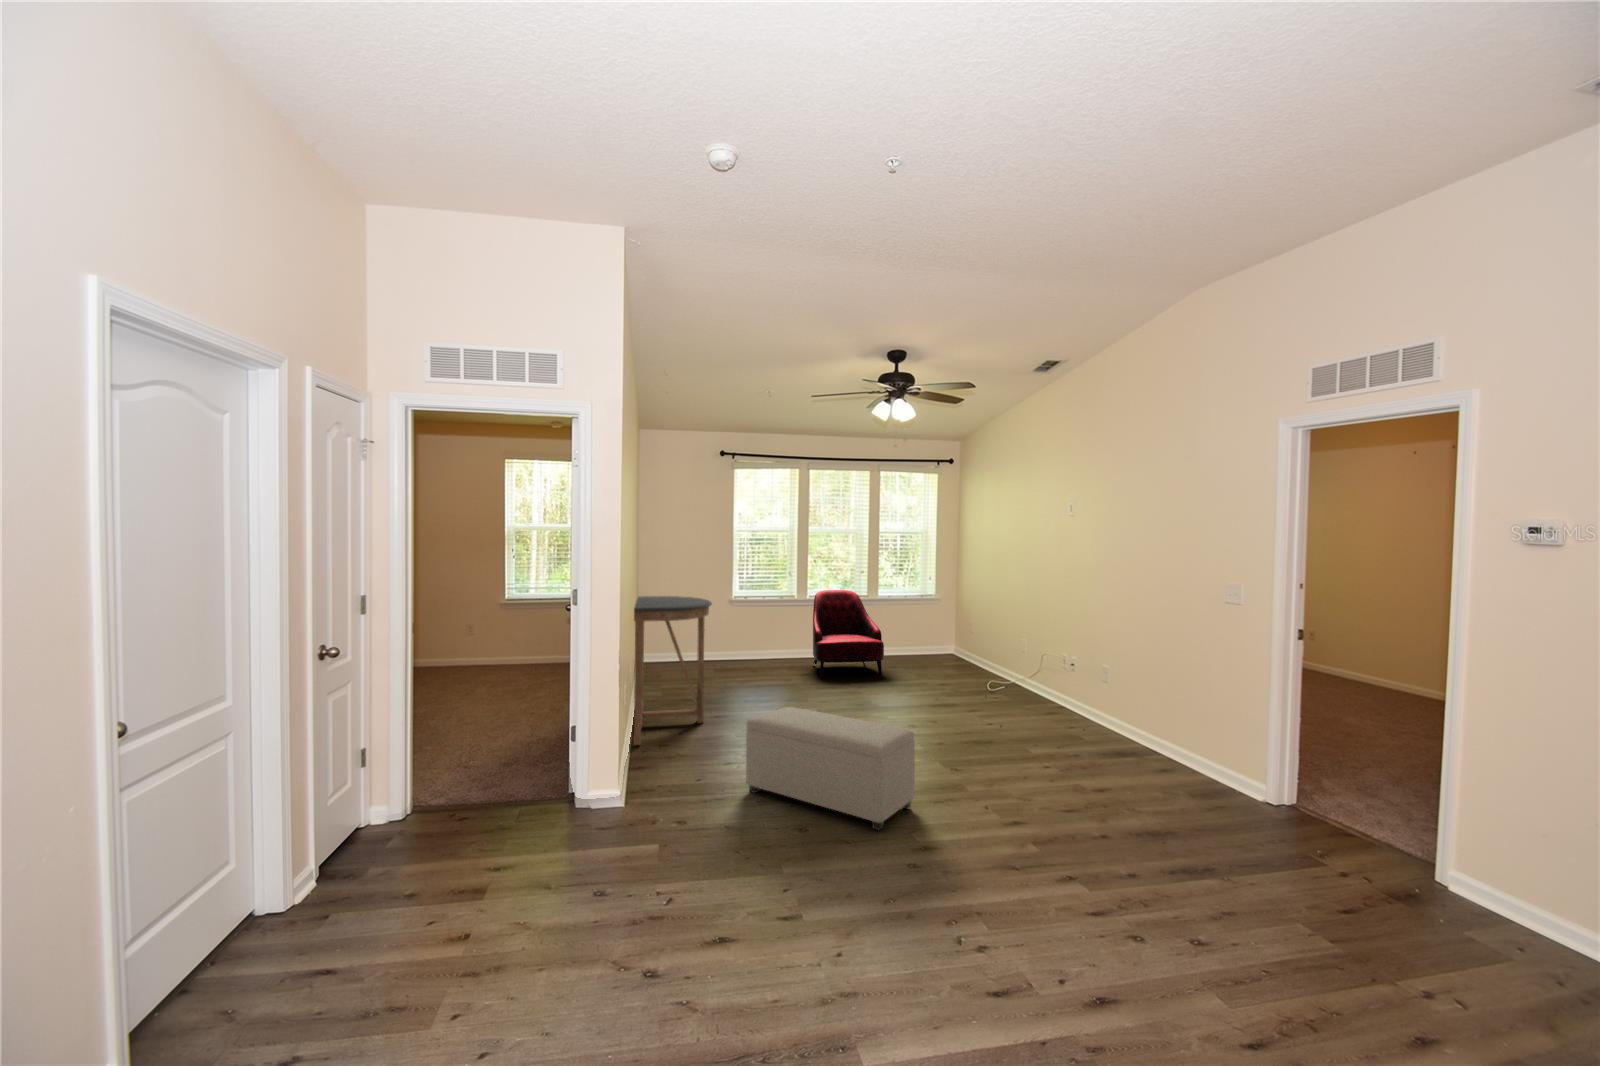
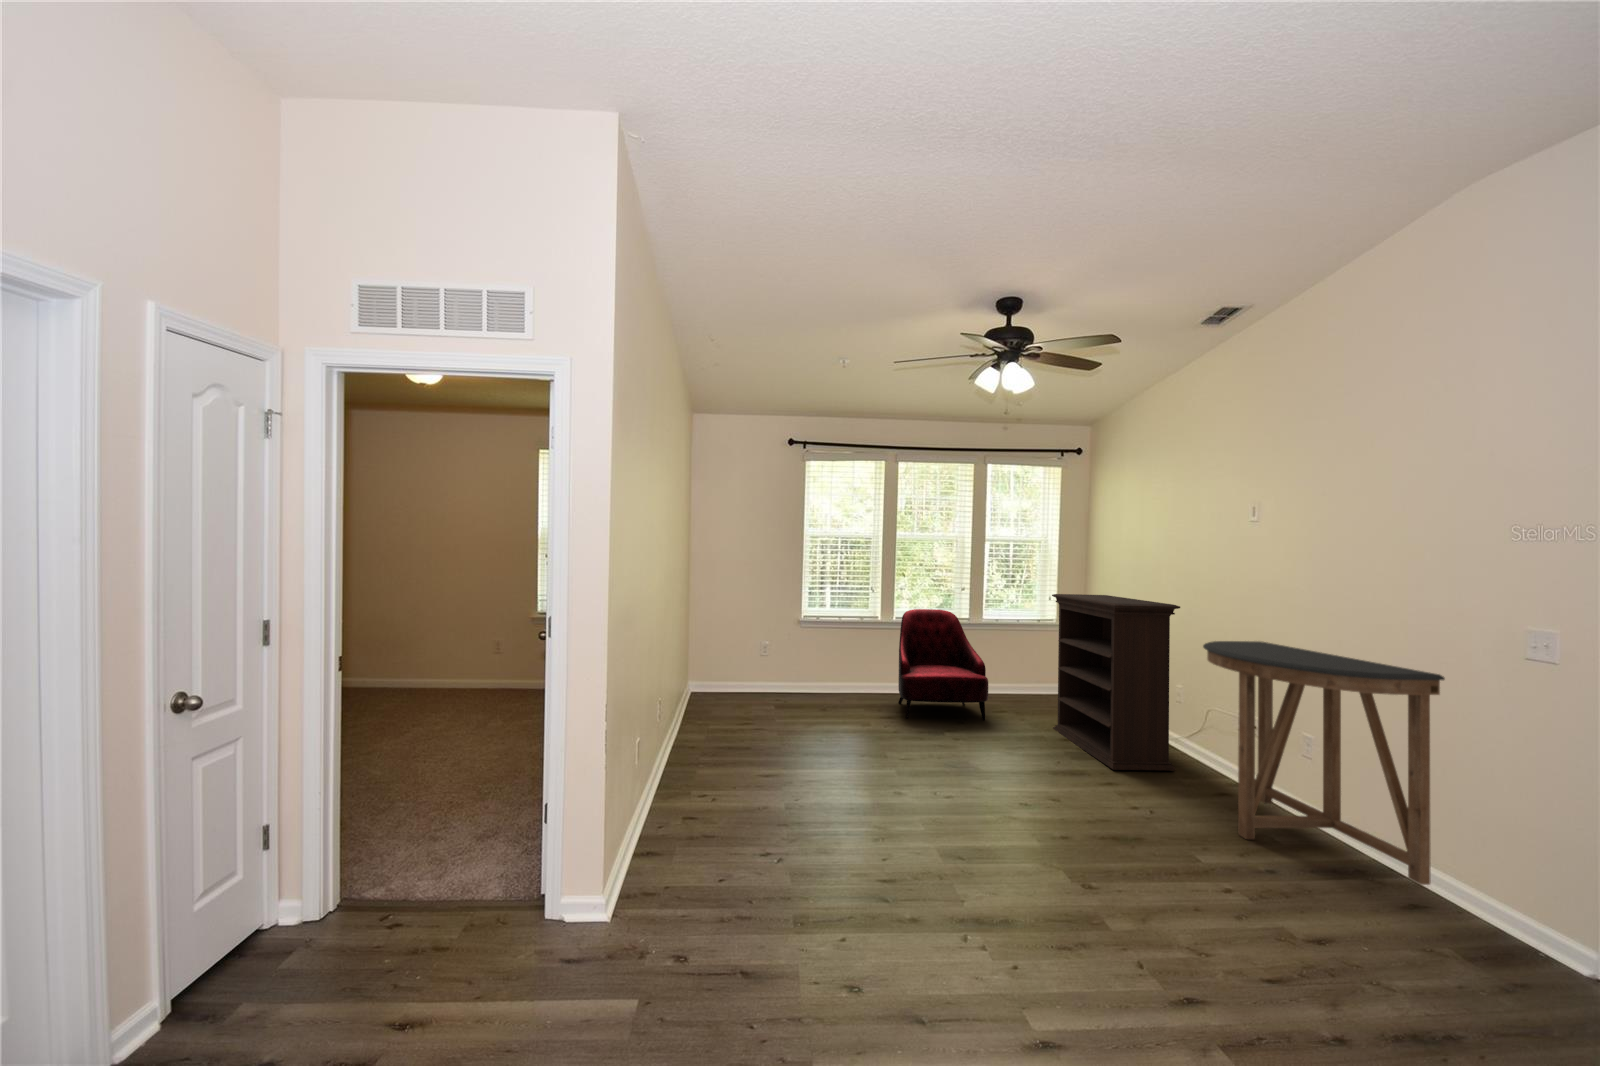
bookshelf: none [931,574,1021,702] -> present [1052,594,1180,771]
console table: present [634,596,712,745] -> present [1203,641,1445,885]
ottoman: present [746,707,915,830] -> none [781,784,1029,1011]

